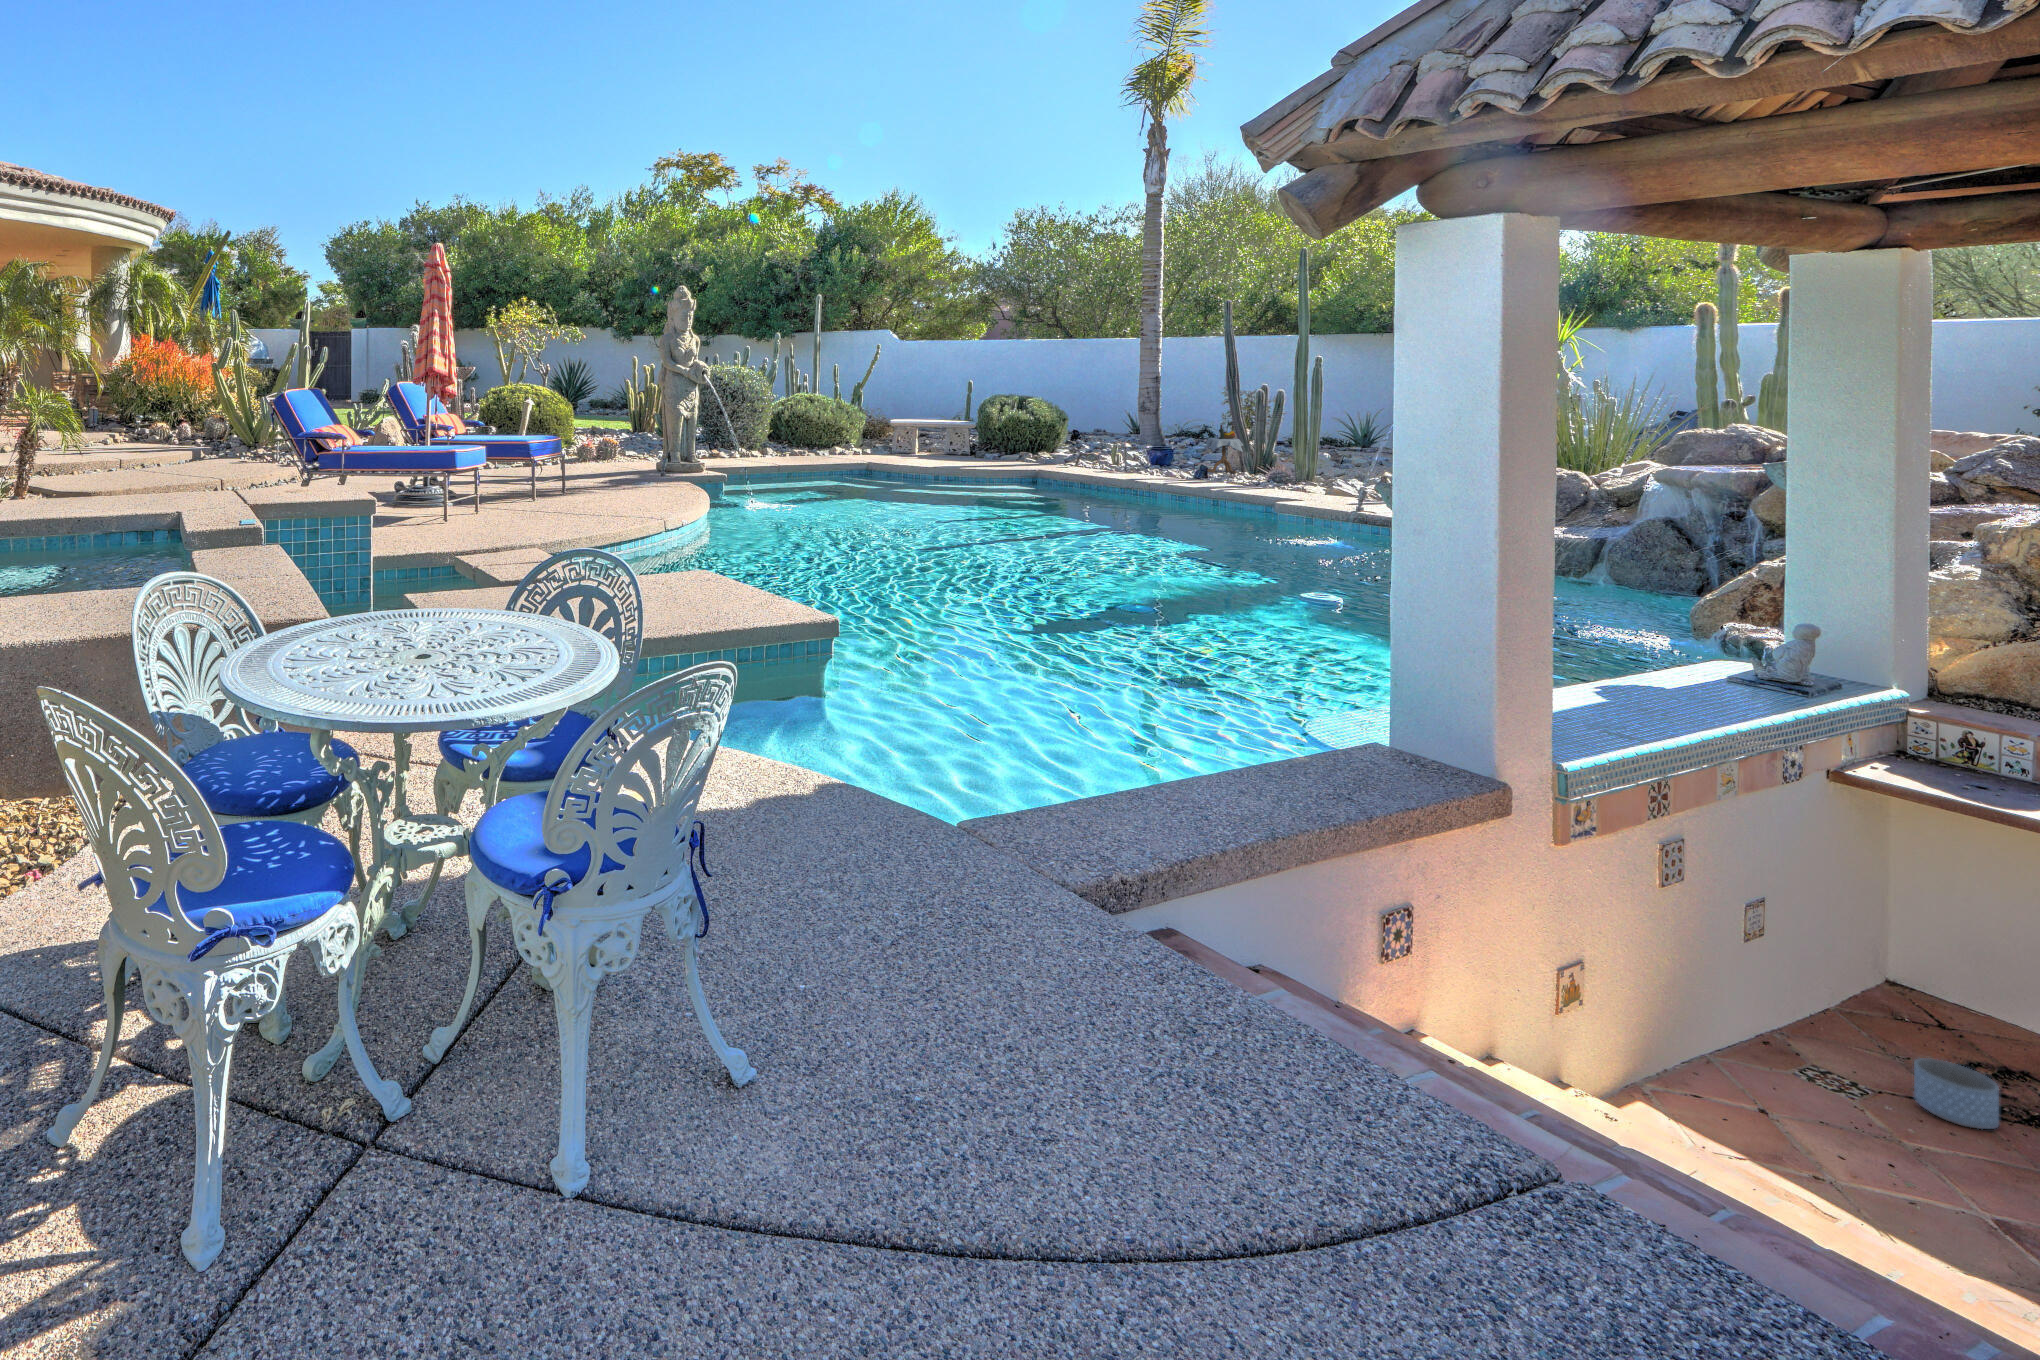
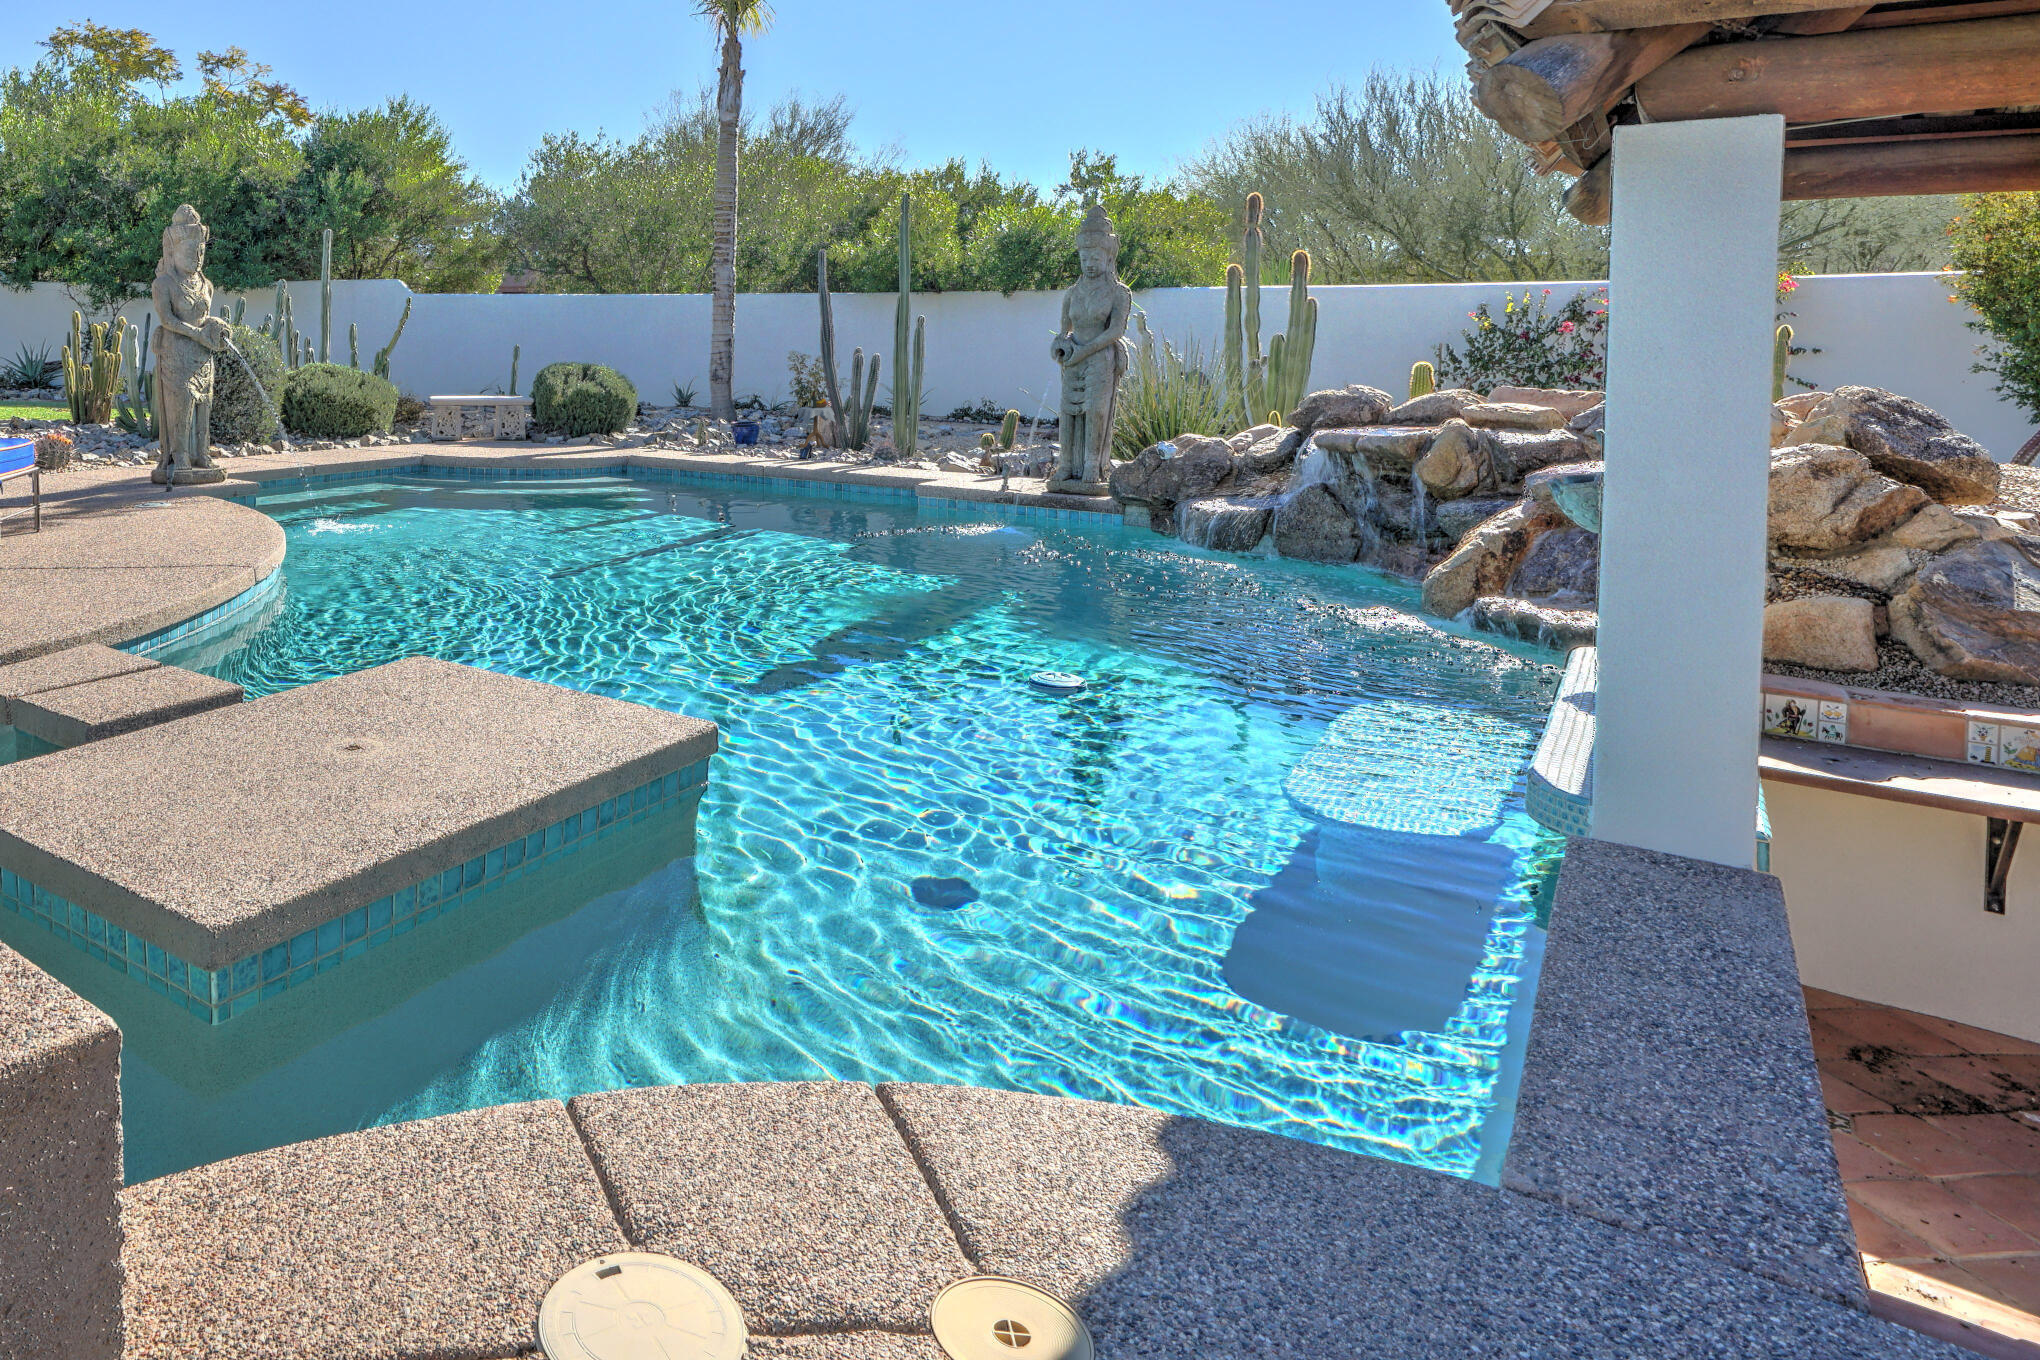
planter: present [1914,1058,1999,1129] -> none [1892,1086,1975,1160]

